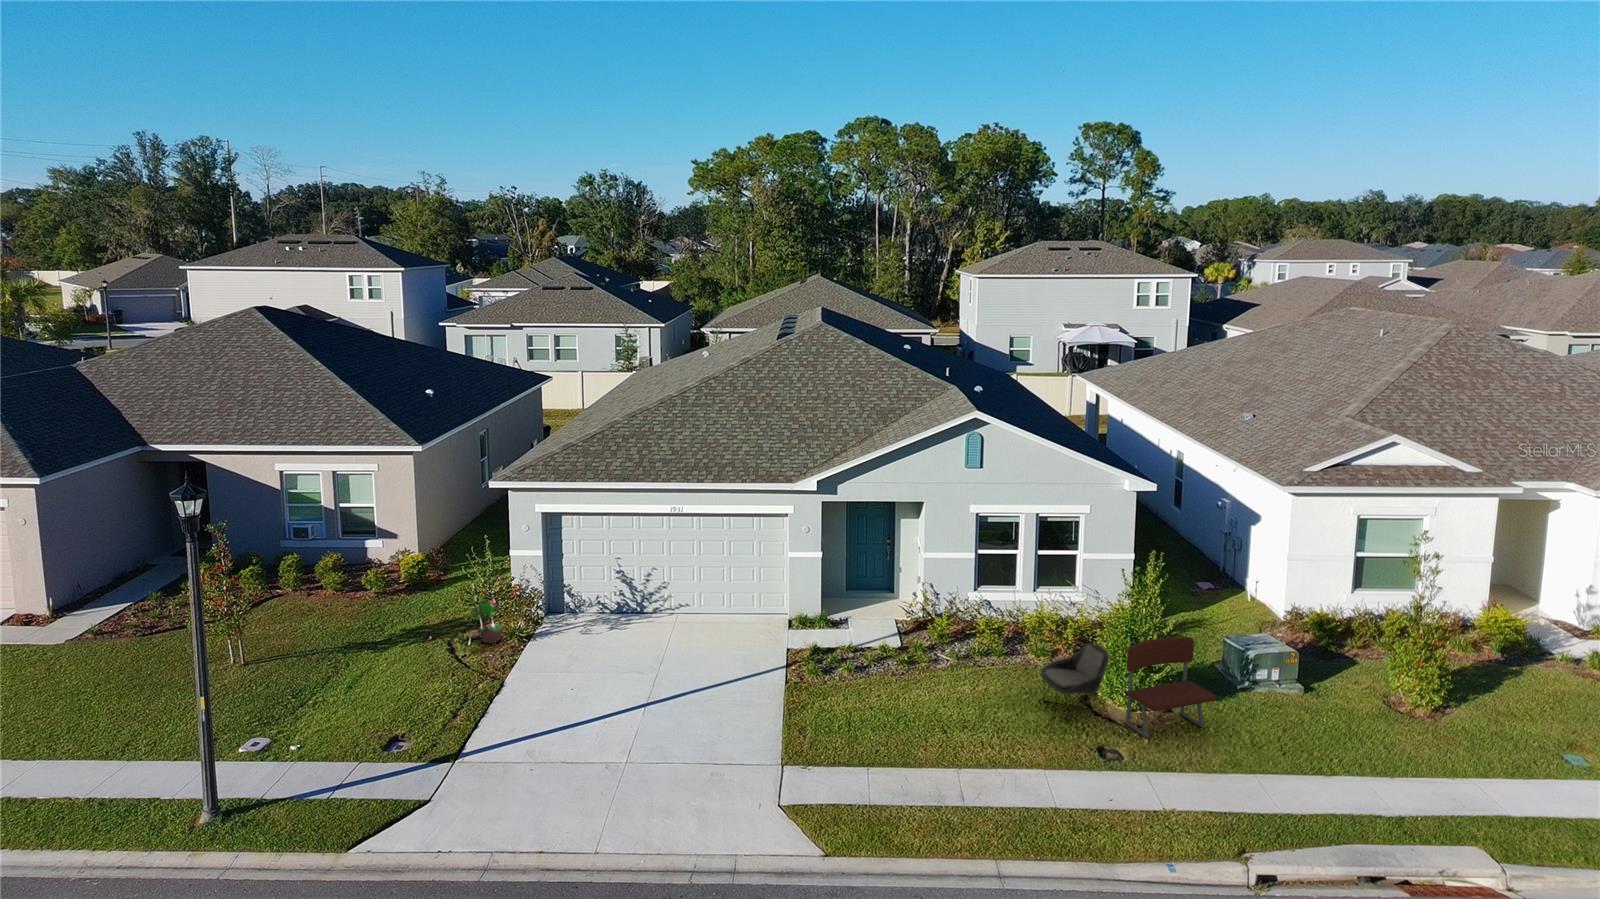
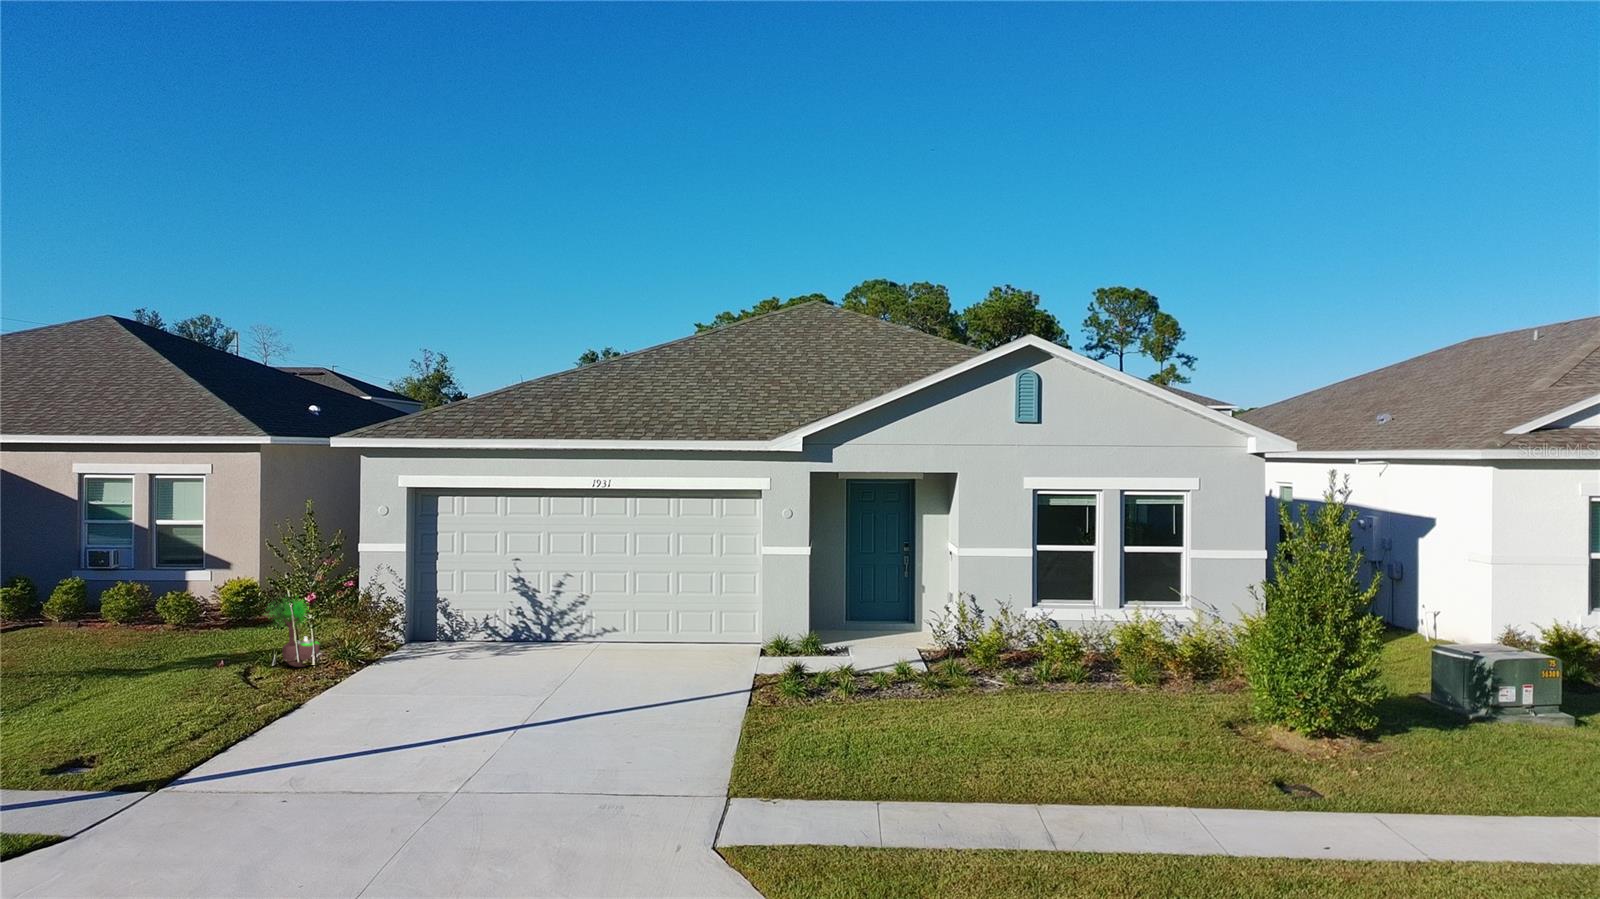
bench: present [1125,637,1216,738] -> none [1349,592,1520,764]
lounge chair: present [1041,644,1109,721] -> none [1183,618,1316,744]

